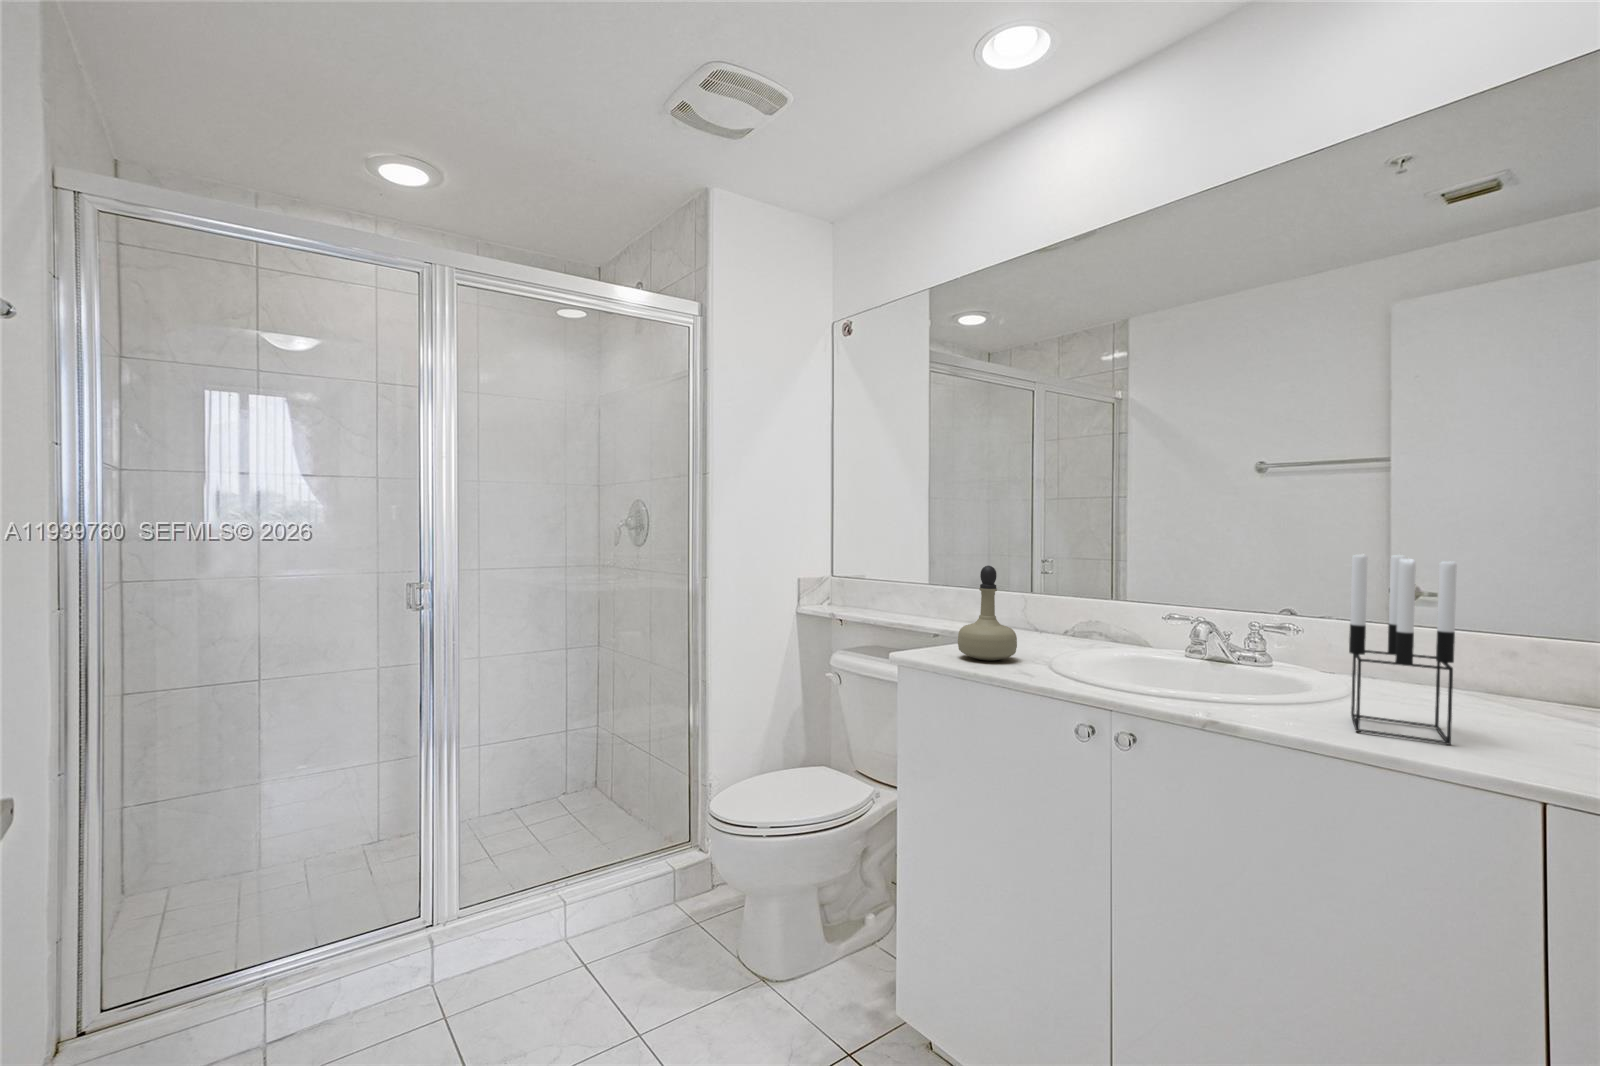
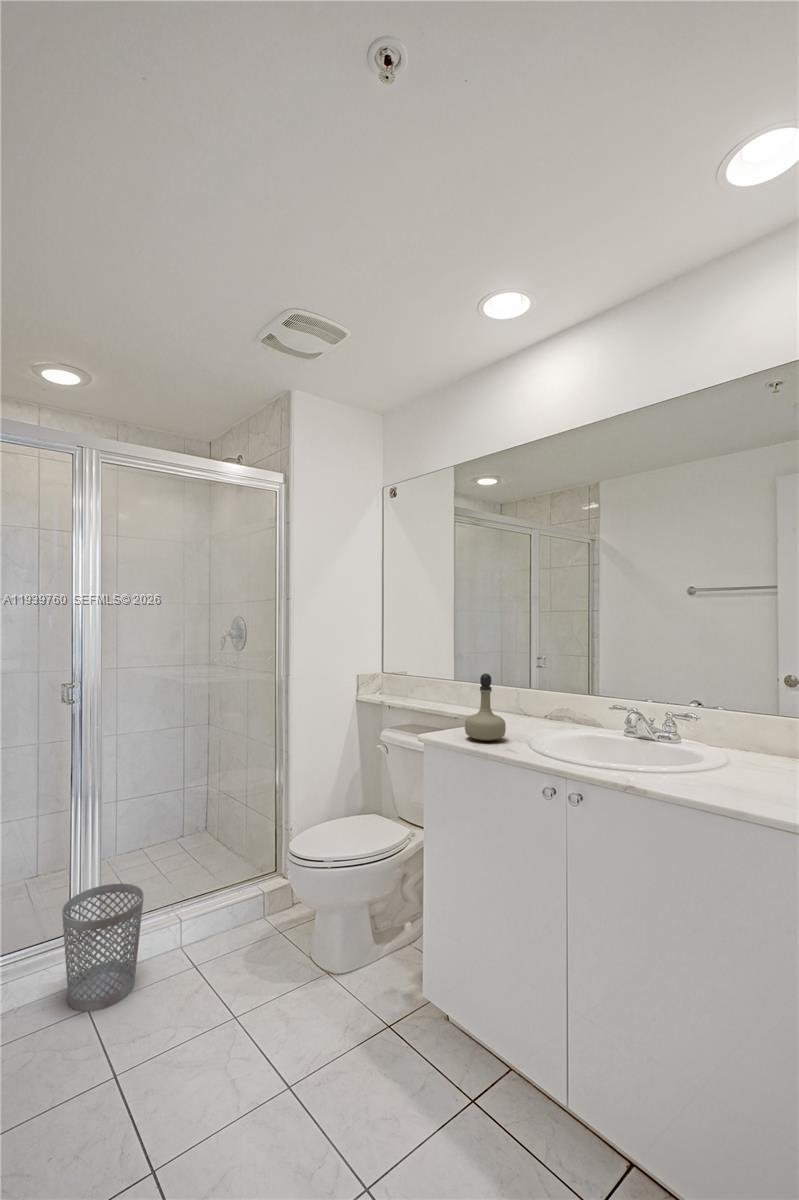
candle holder: present [1349,554,1457,745] -> none [708,676,770,805]
wastebasket: none [409,850,517,1018] -> present [62,883,144,1012]

